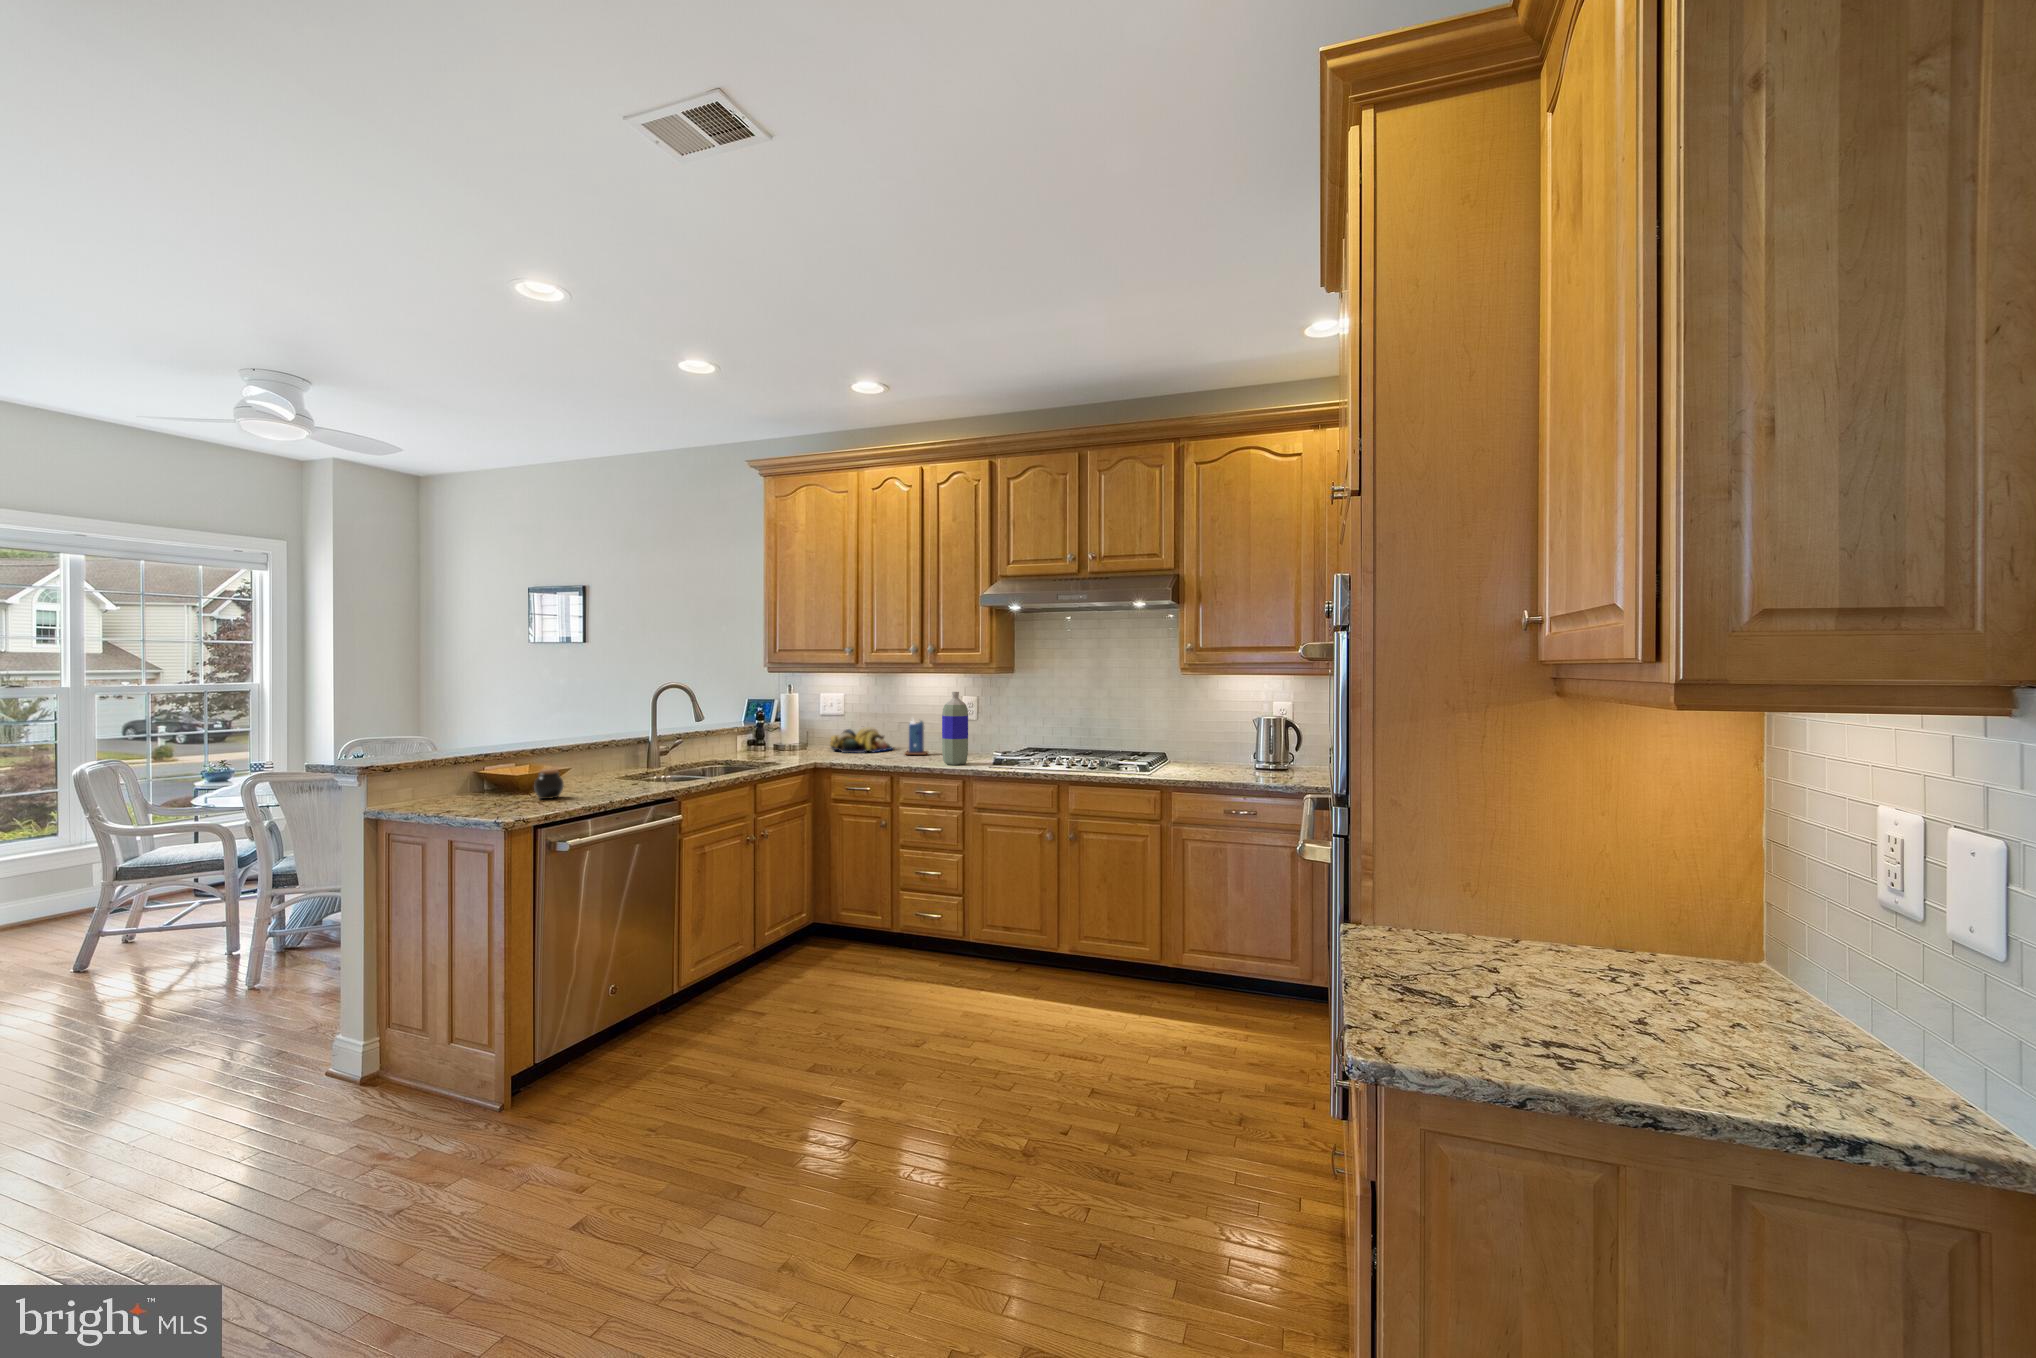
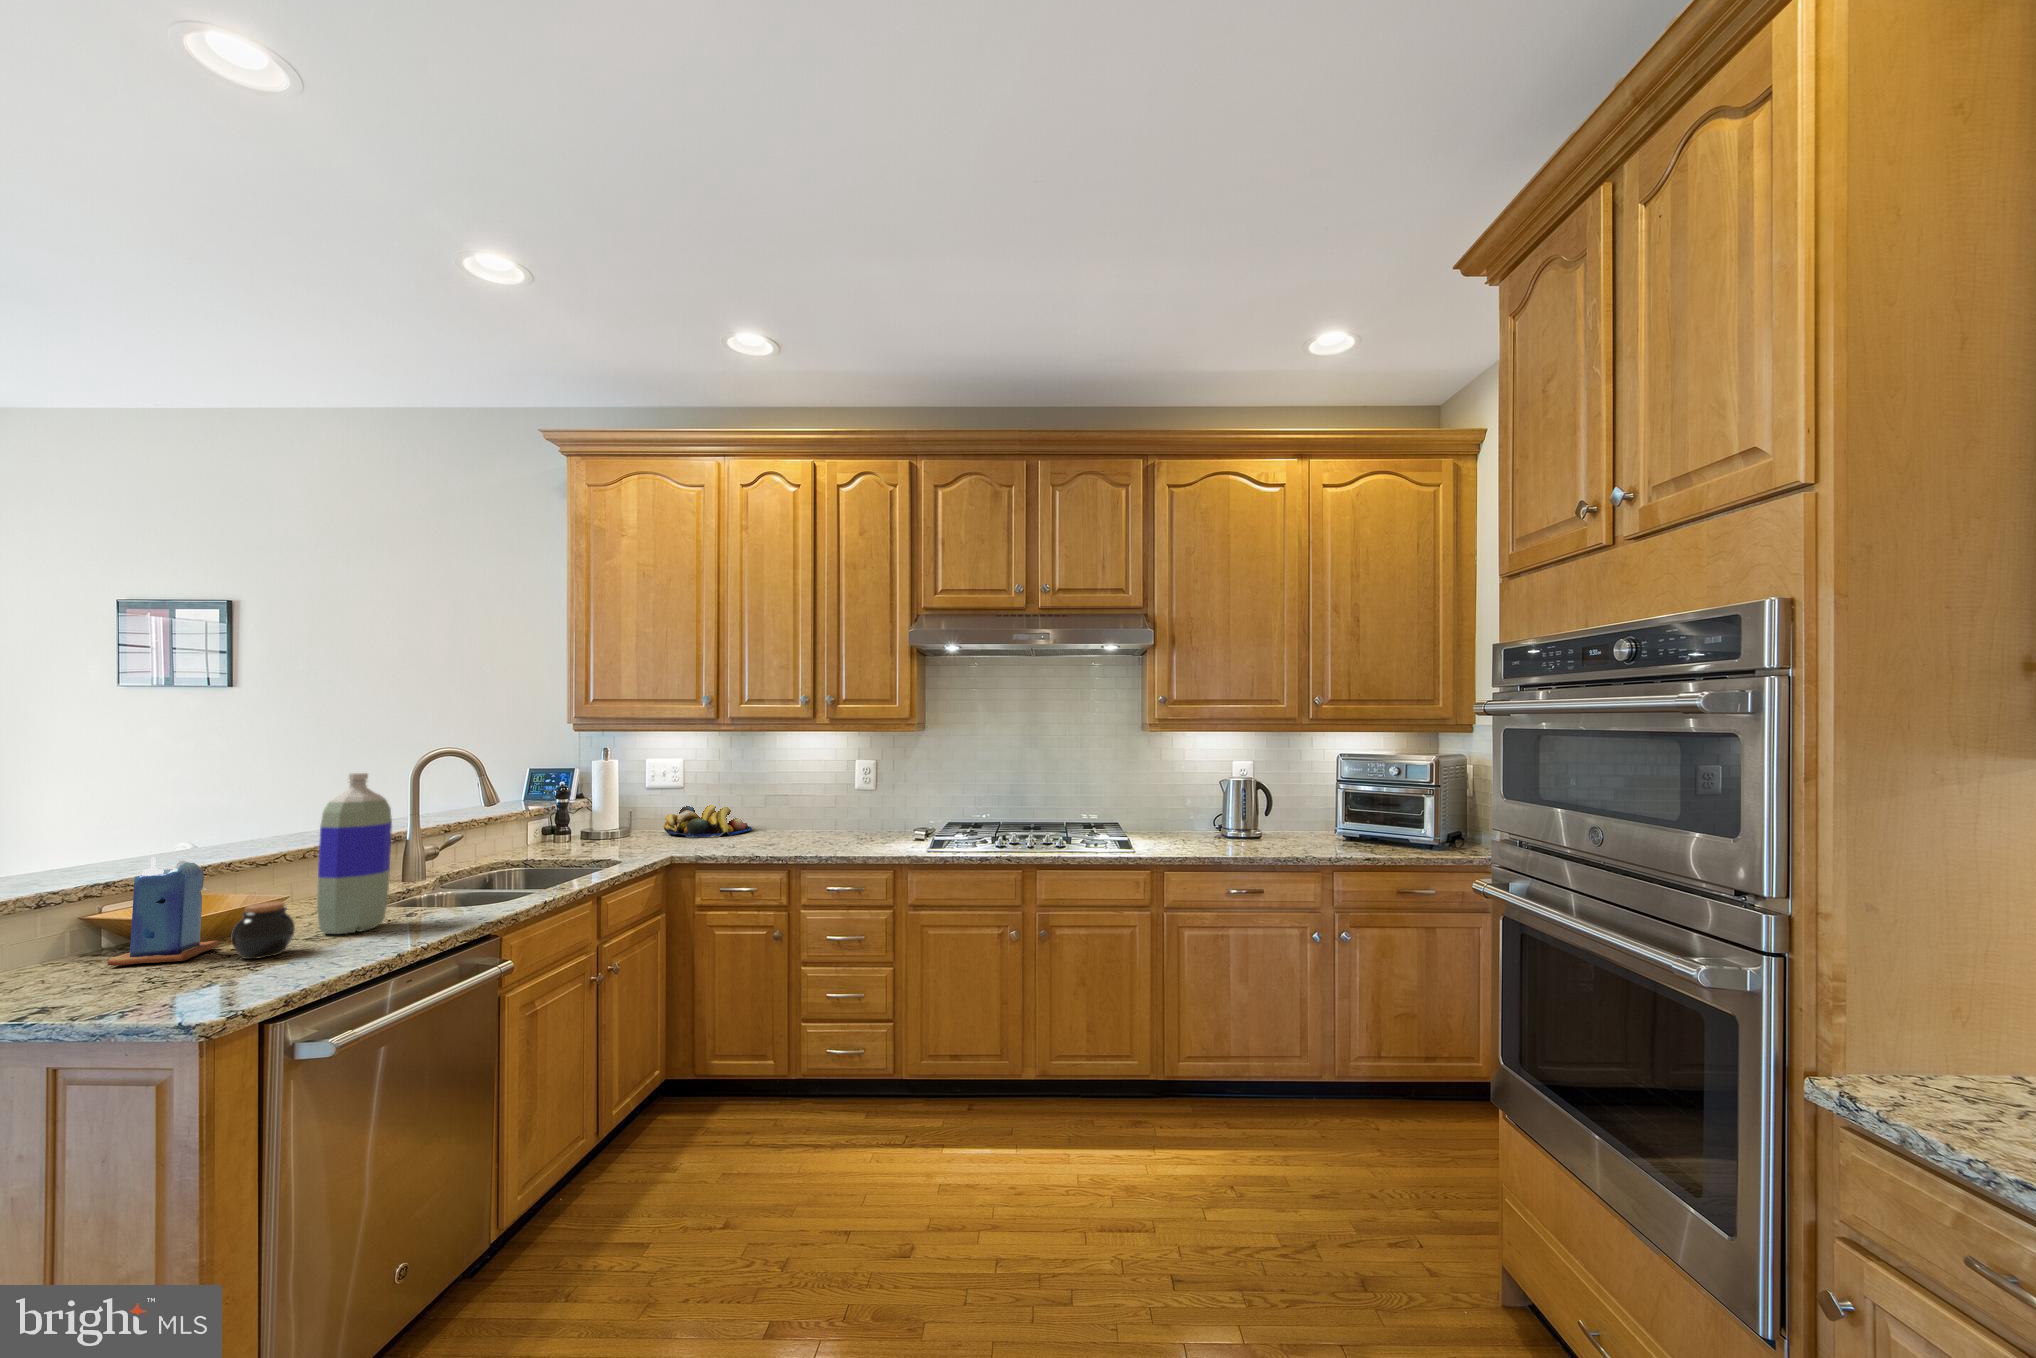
bottle: present [942,692,968,765] -> present [317,773,392,934]
candle: present [905,720,928,755] -> present [108,857,218,966]

